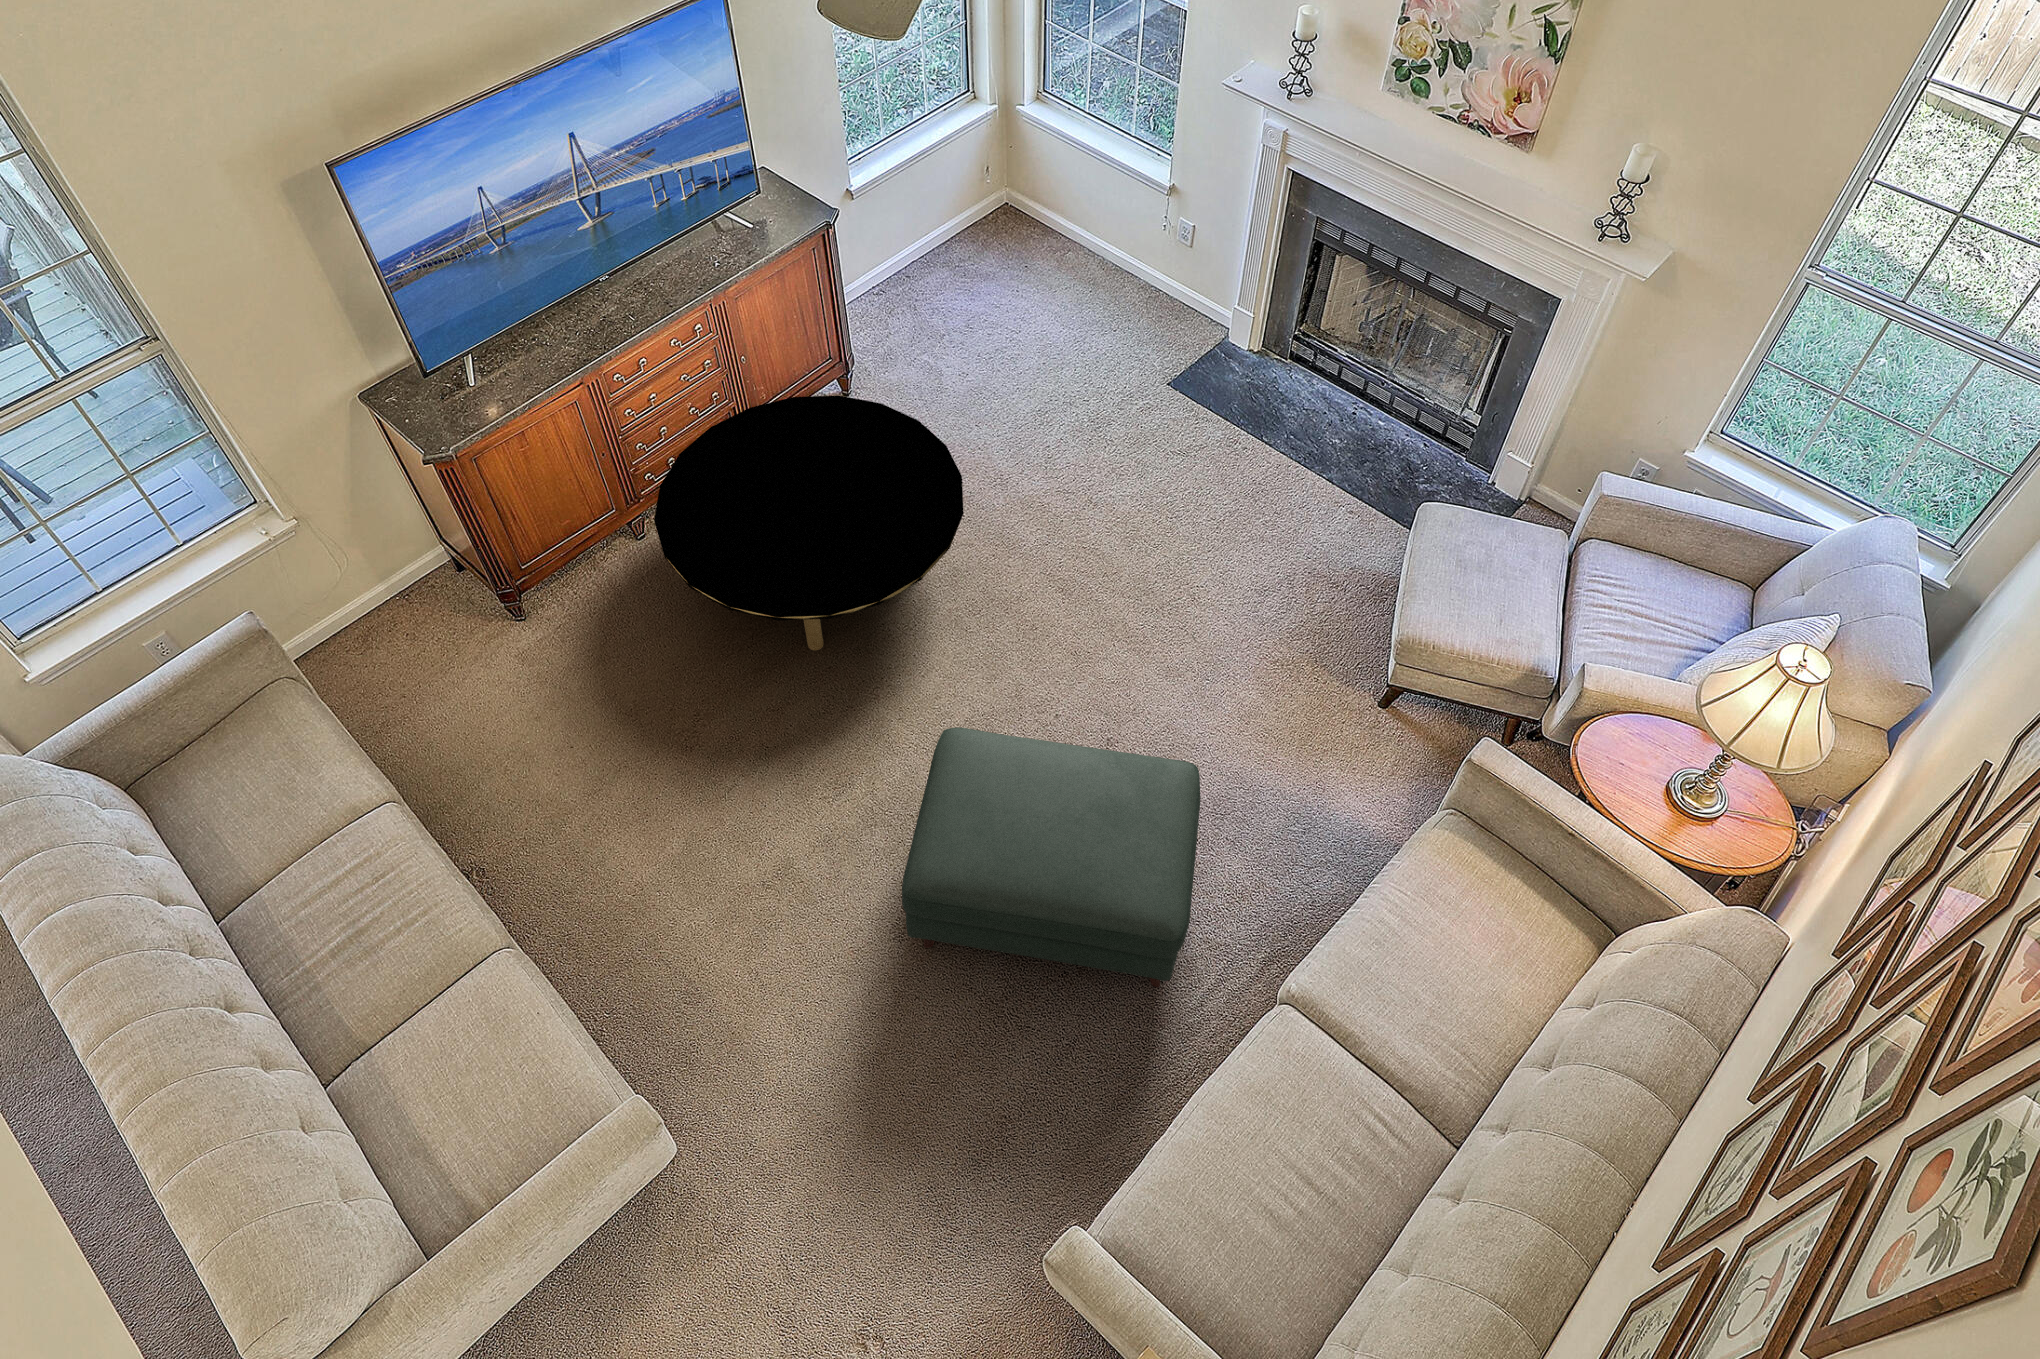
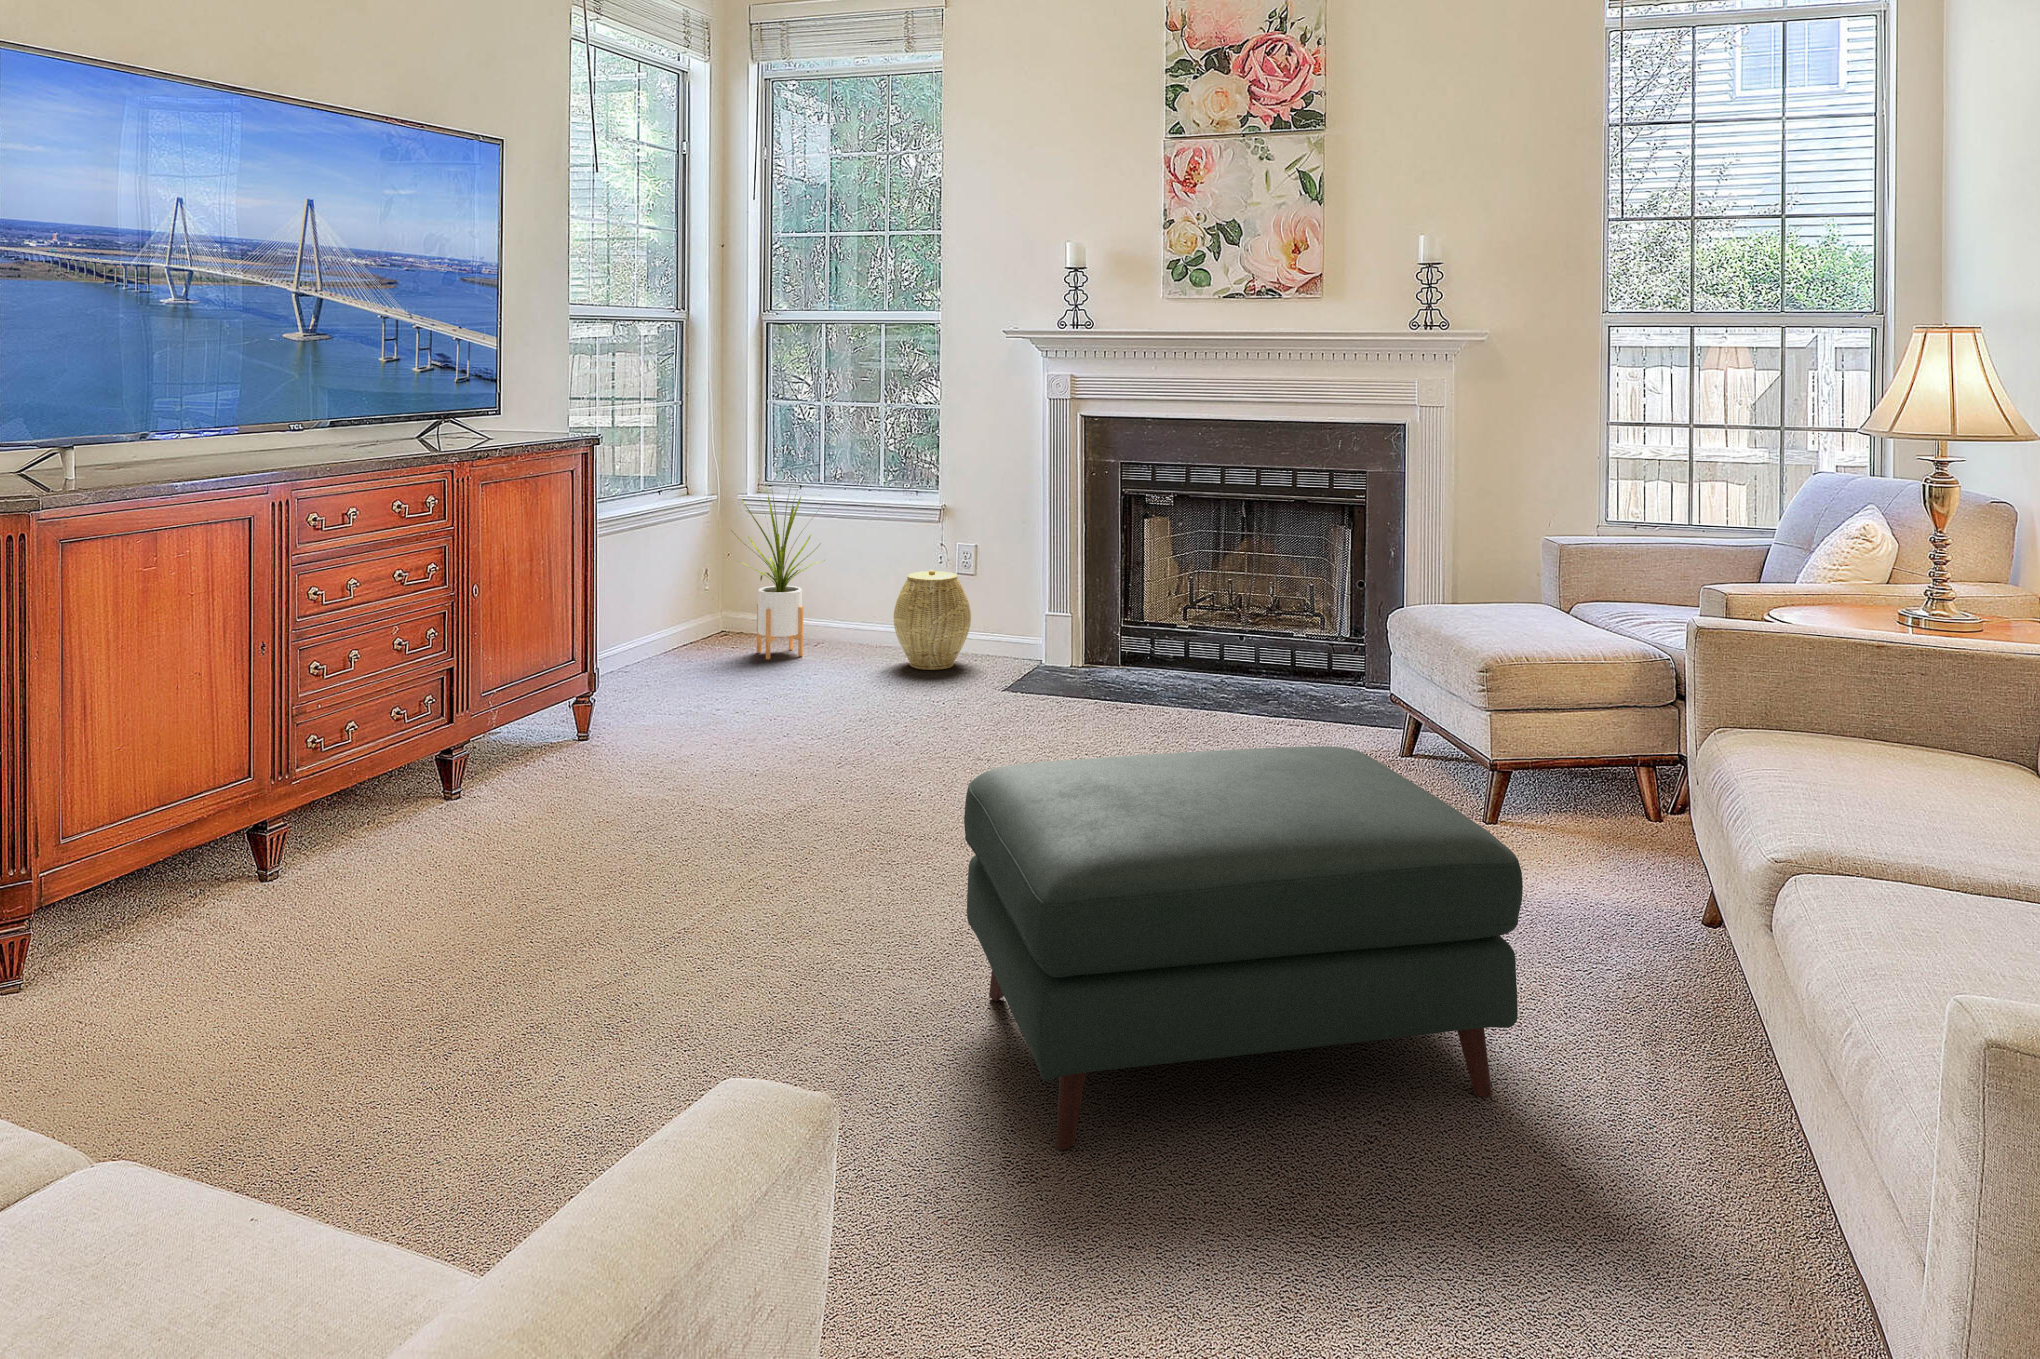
house plant: none [991,133,1075,276] -> present [732,487,825,659]
woven basket: none [1112,244,1178,329] -> present [894,570,971,670]
coffee table: present [654,396,964,650] -> none [358,646,847,910]

